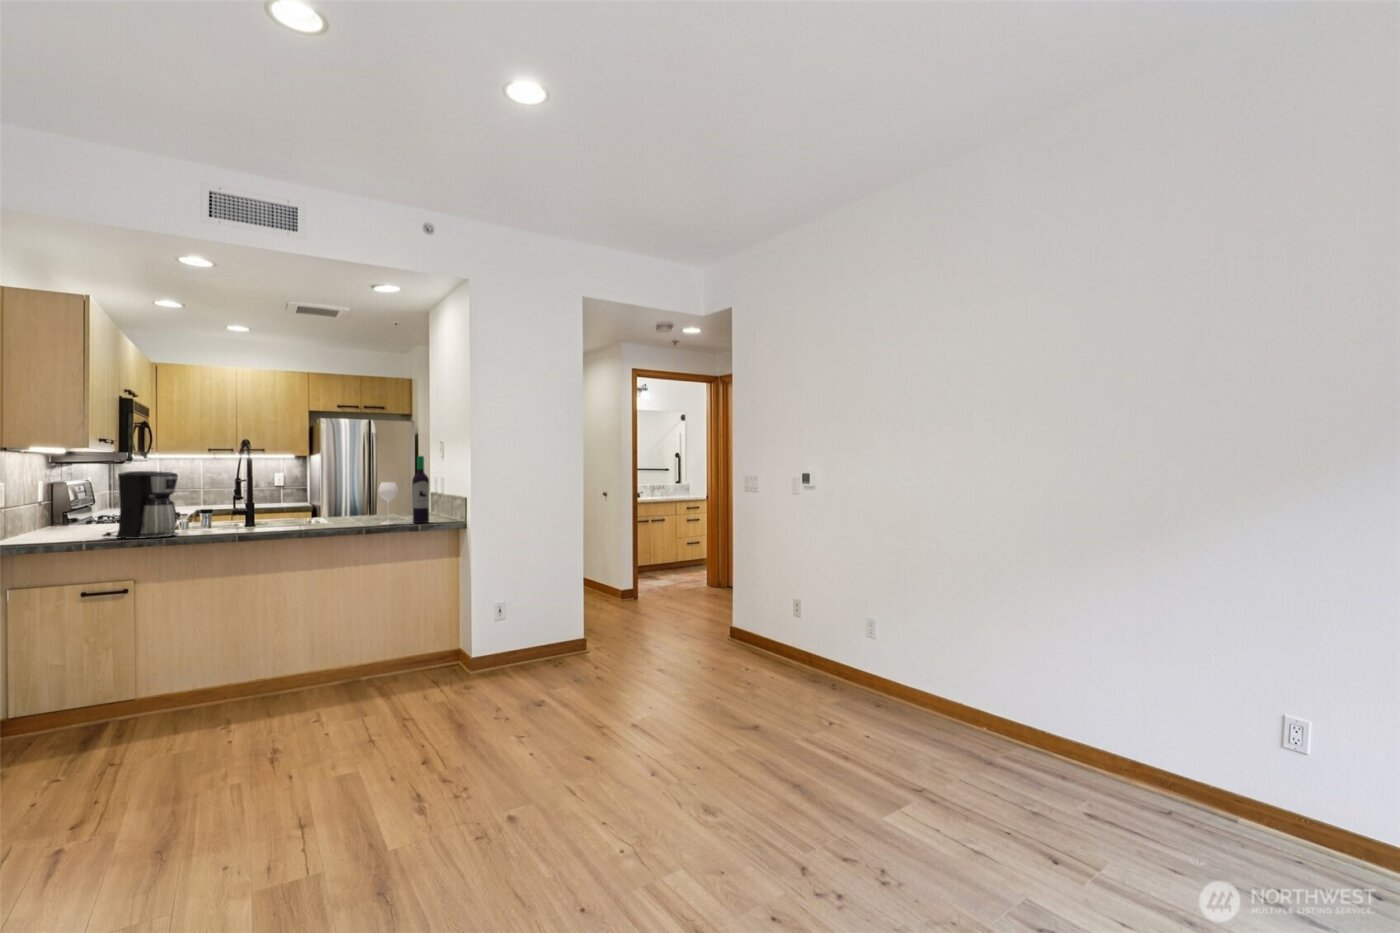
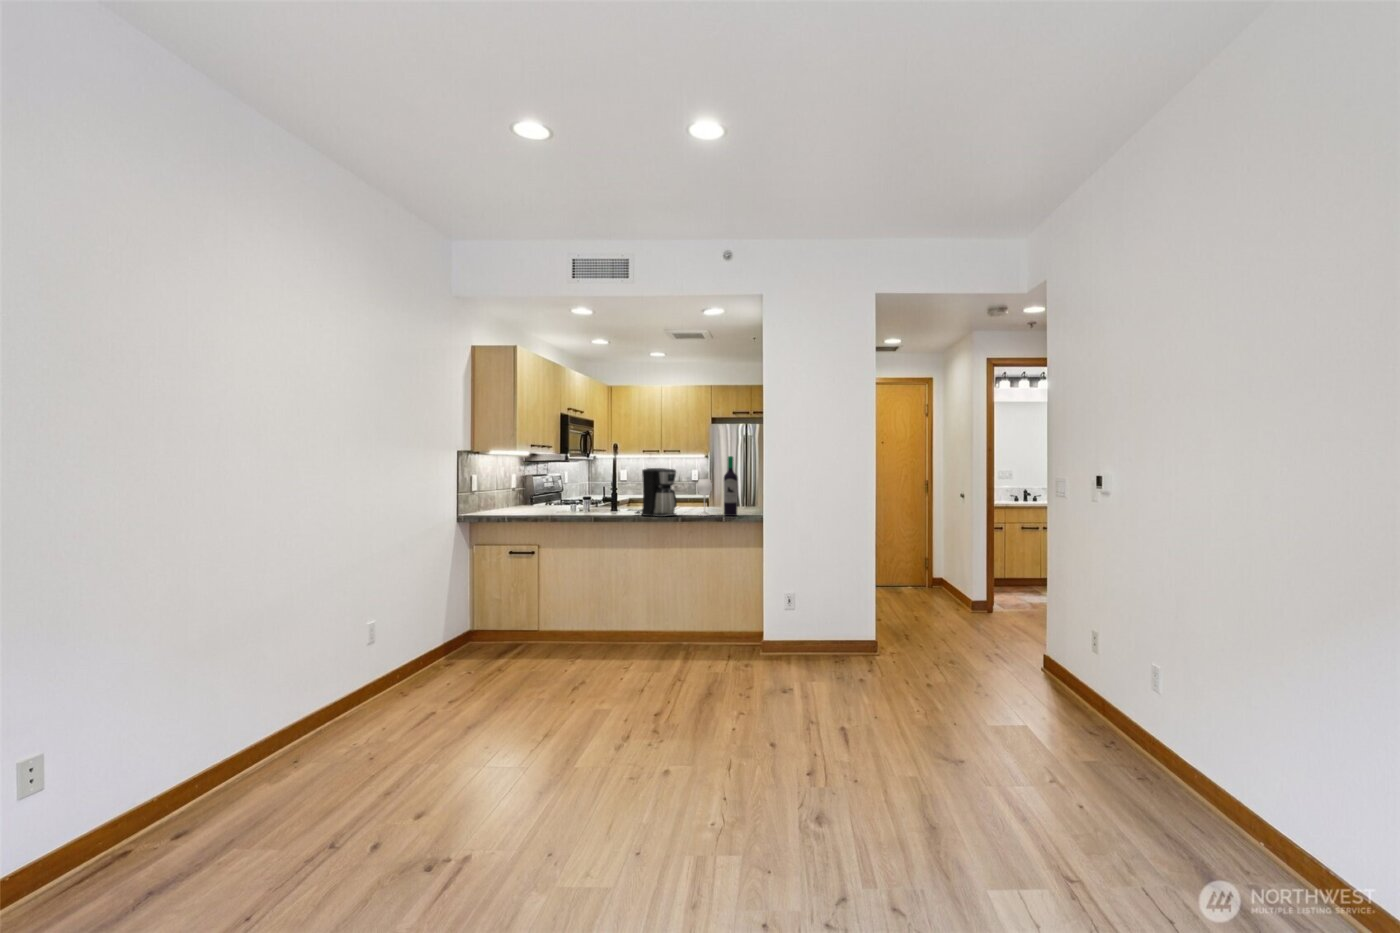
coffee maker: present [103,471,179,539] -> present [636,468,677,517]

